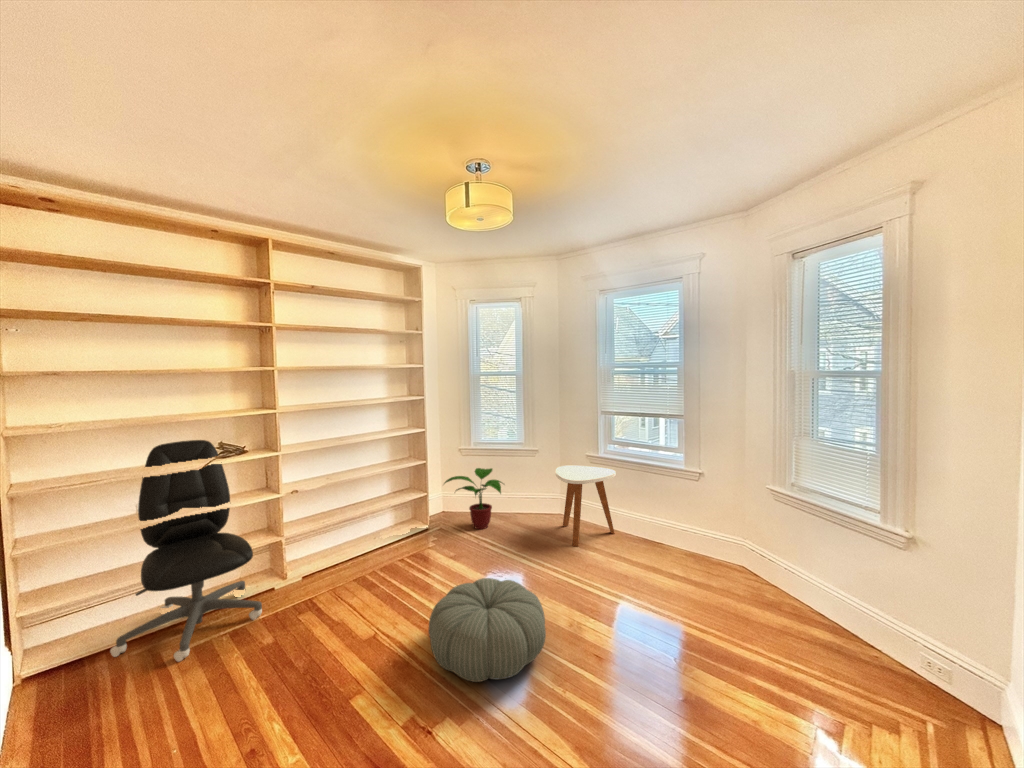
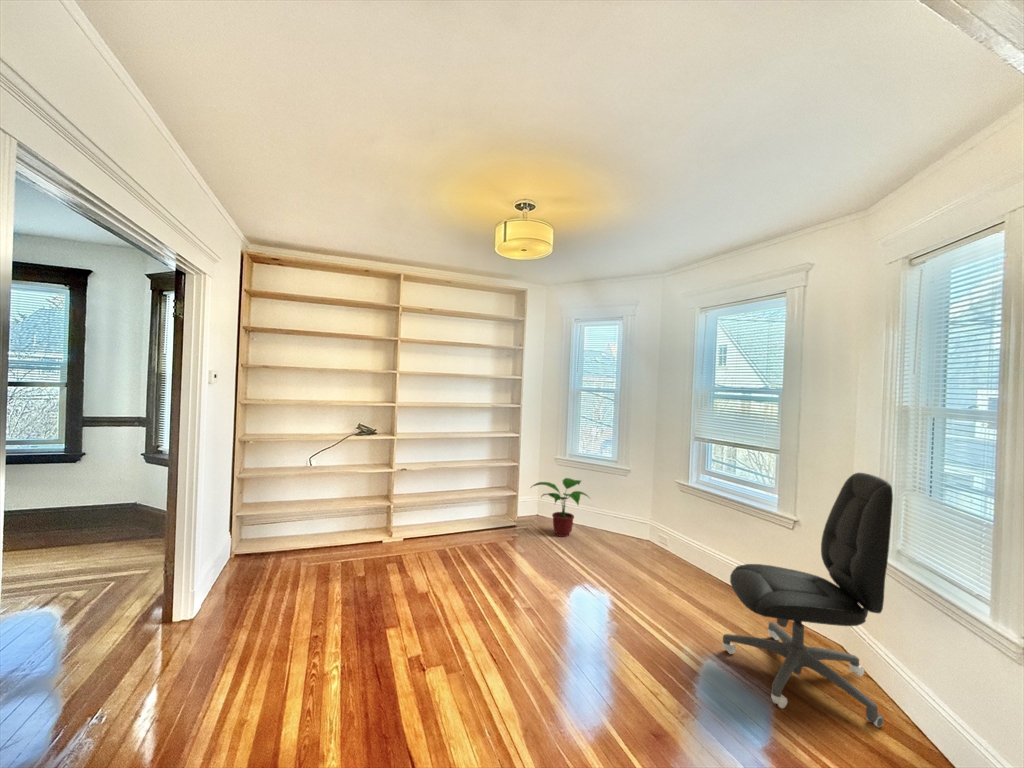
office chair: present [110,440,262,662] -> present [722,473,893,727]
side table: present [556,466,616,547] -> none [634,489,702,574]
pouf: present [428,578,546,682] -> none [452,570,557,655]

